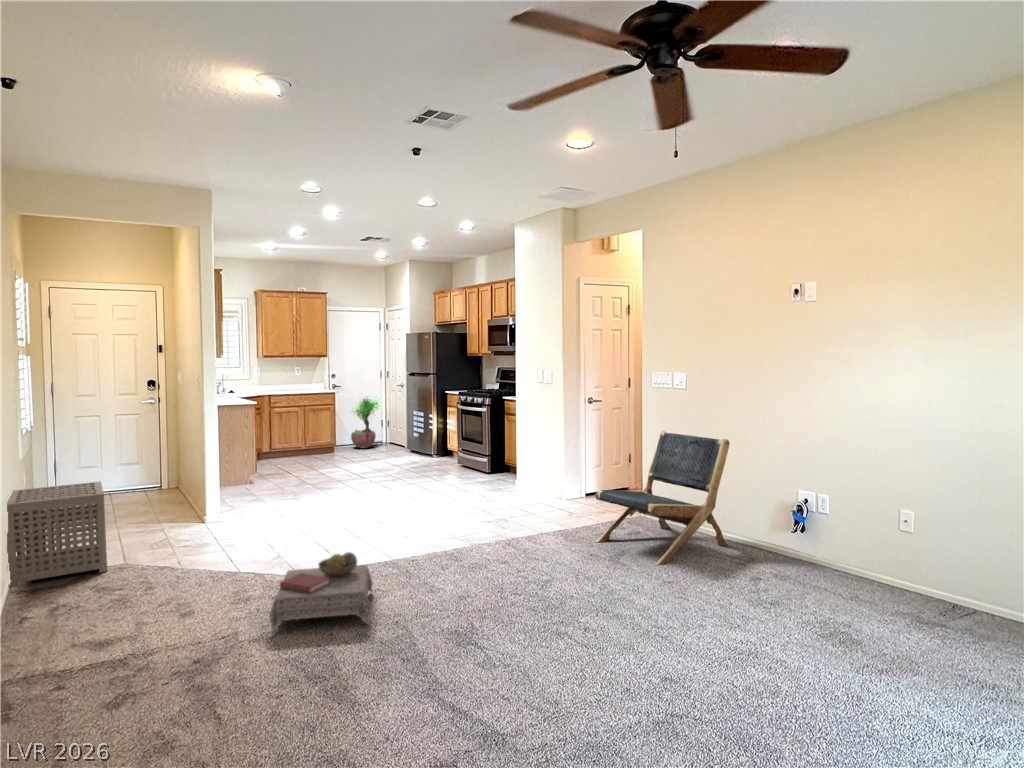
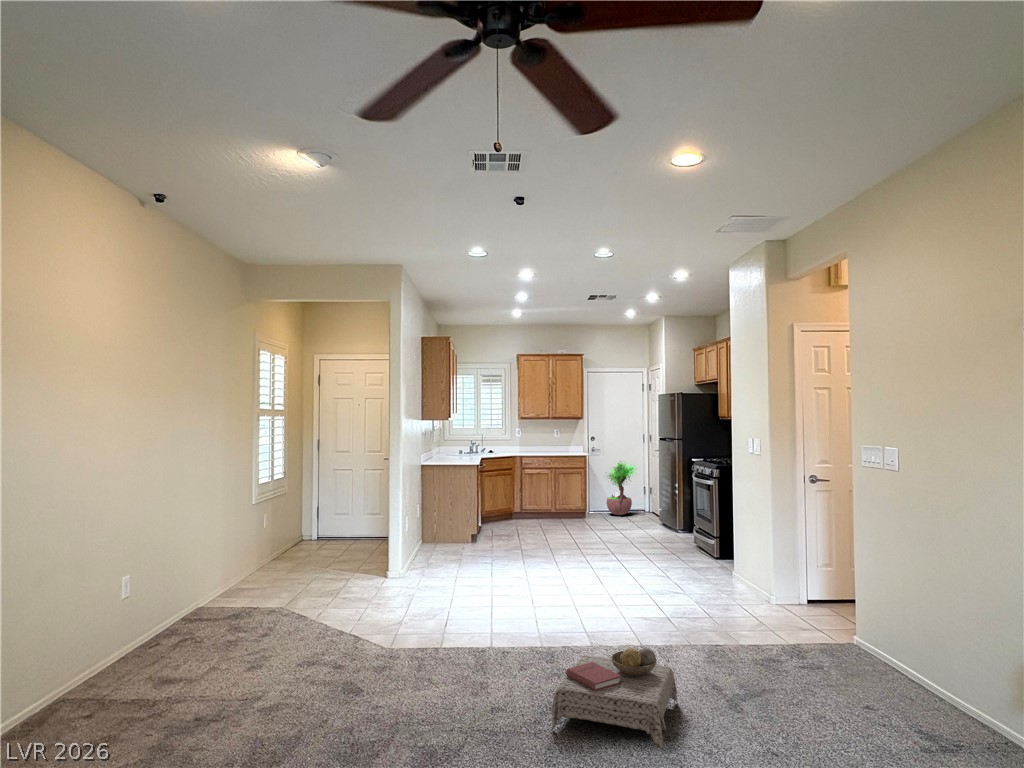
lounge chair: present [595,431,730,565] -> none [745,529,957,725]
side table: present [7,481,107,588] -> none [210,523,301,604]
ottoman: present [269,552,372,633] -> present [551,648,677,749]

